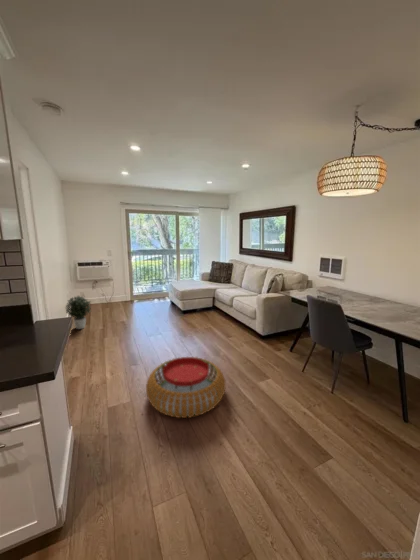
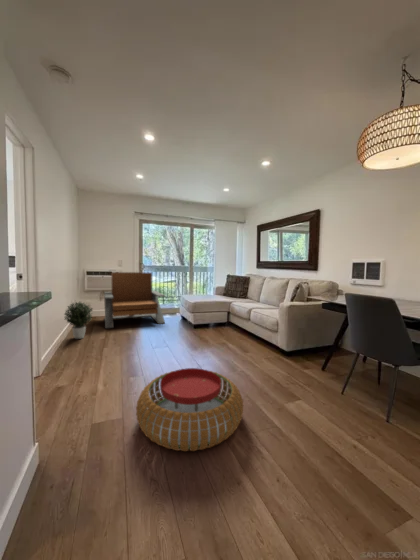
lounge chair: none [96,261,156,317] -> present [104,272,165,328]

